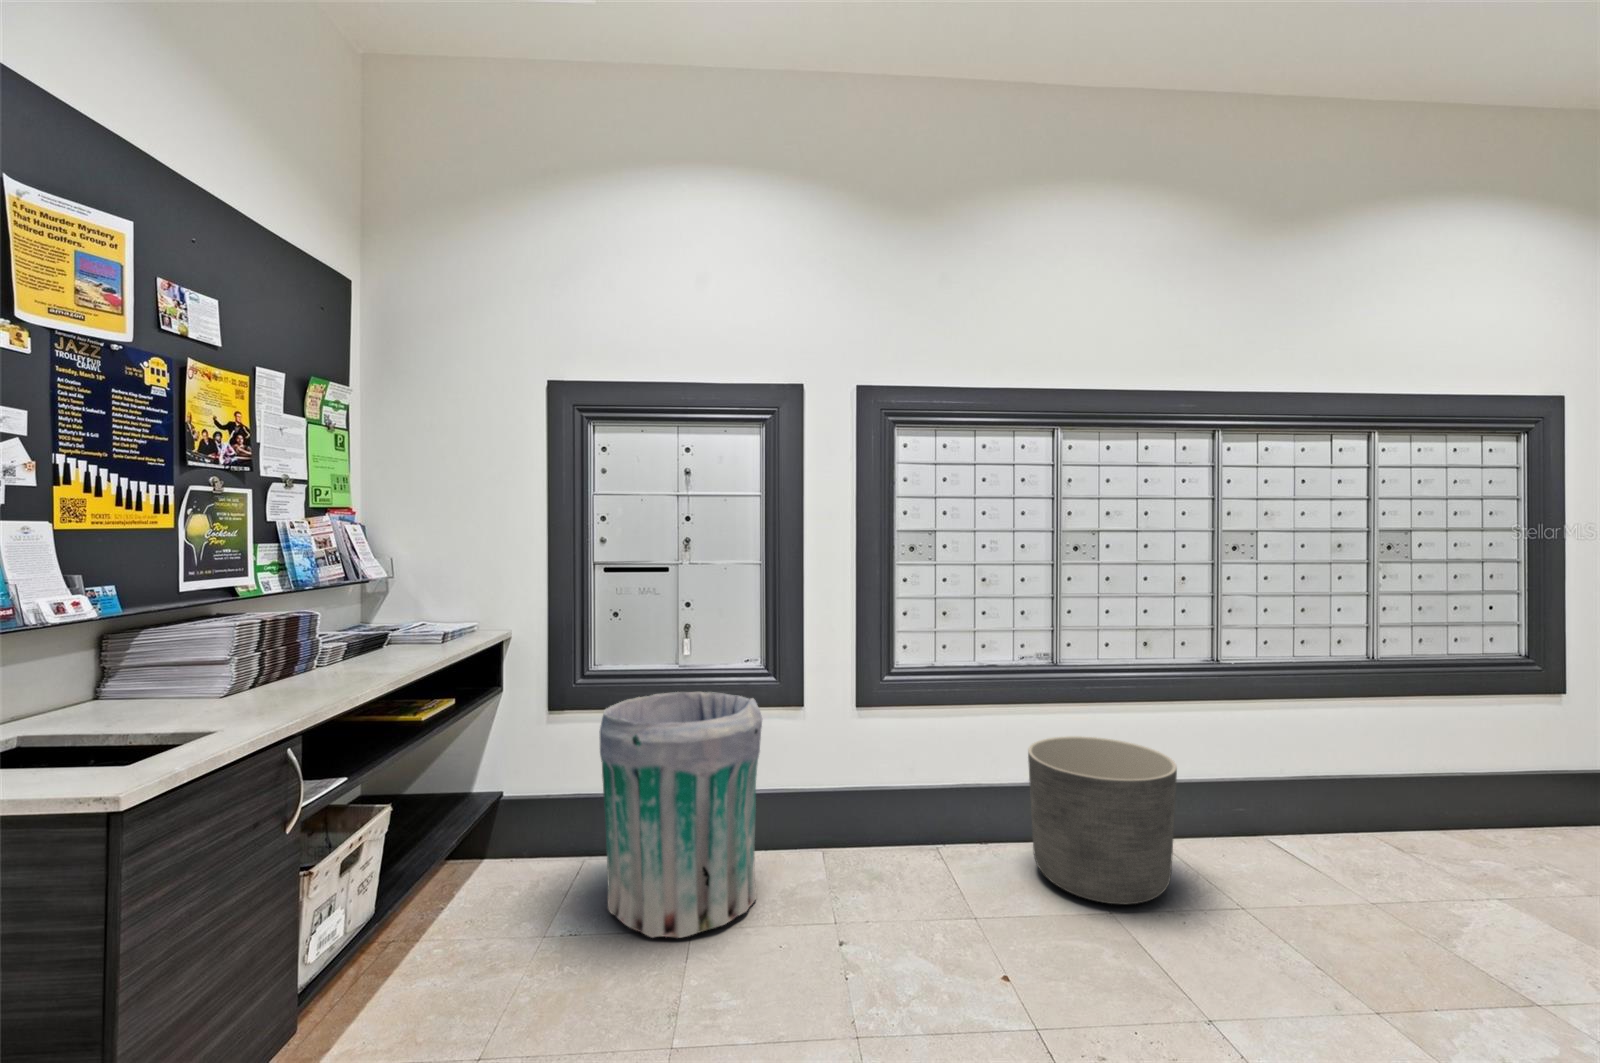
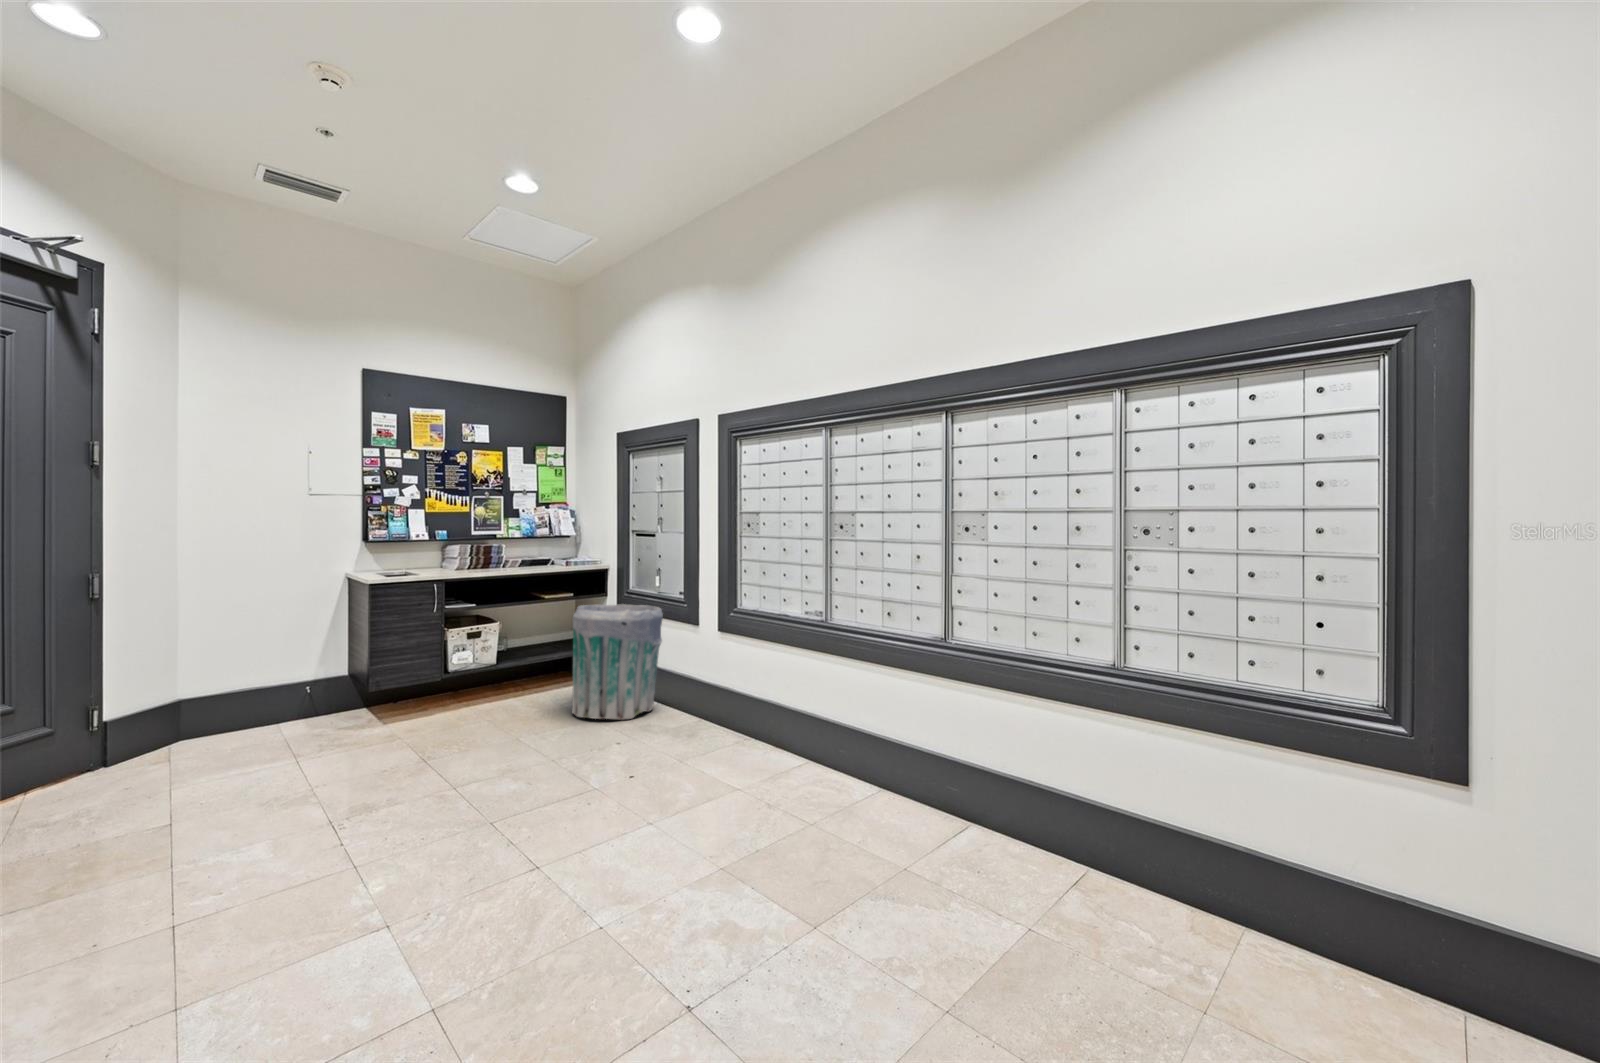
planter: present [1028,736,1177,904] -> none [723,671,828,793]

